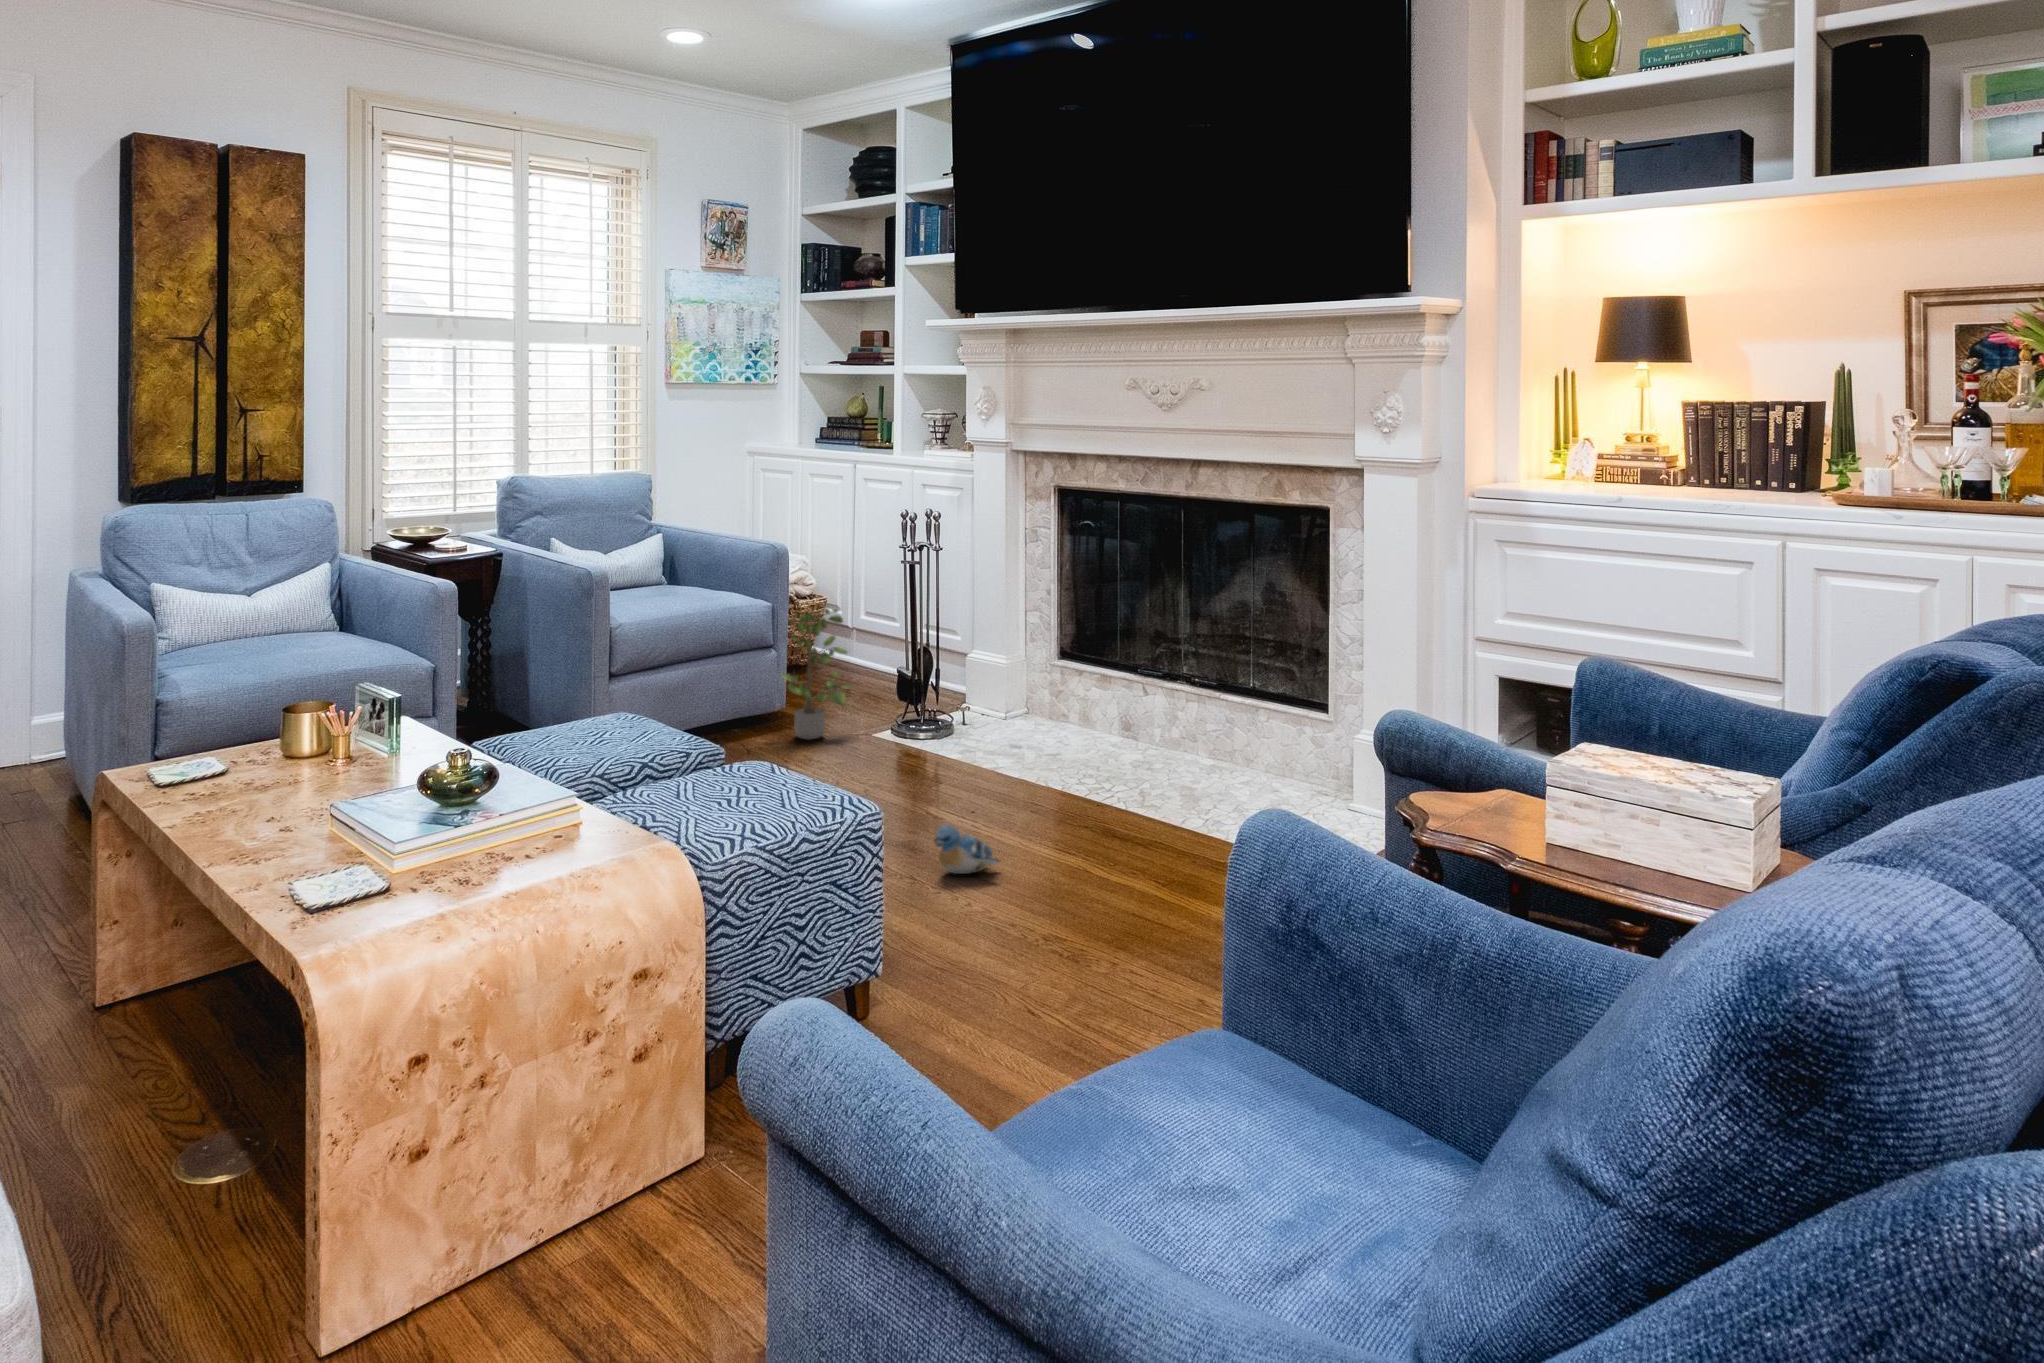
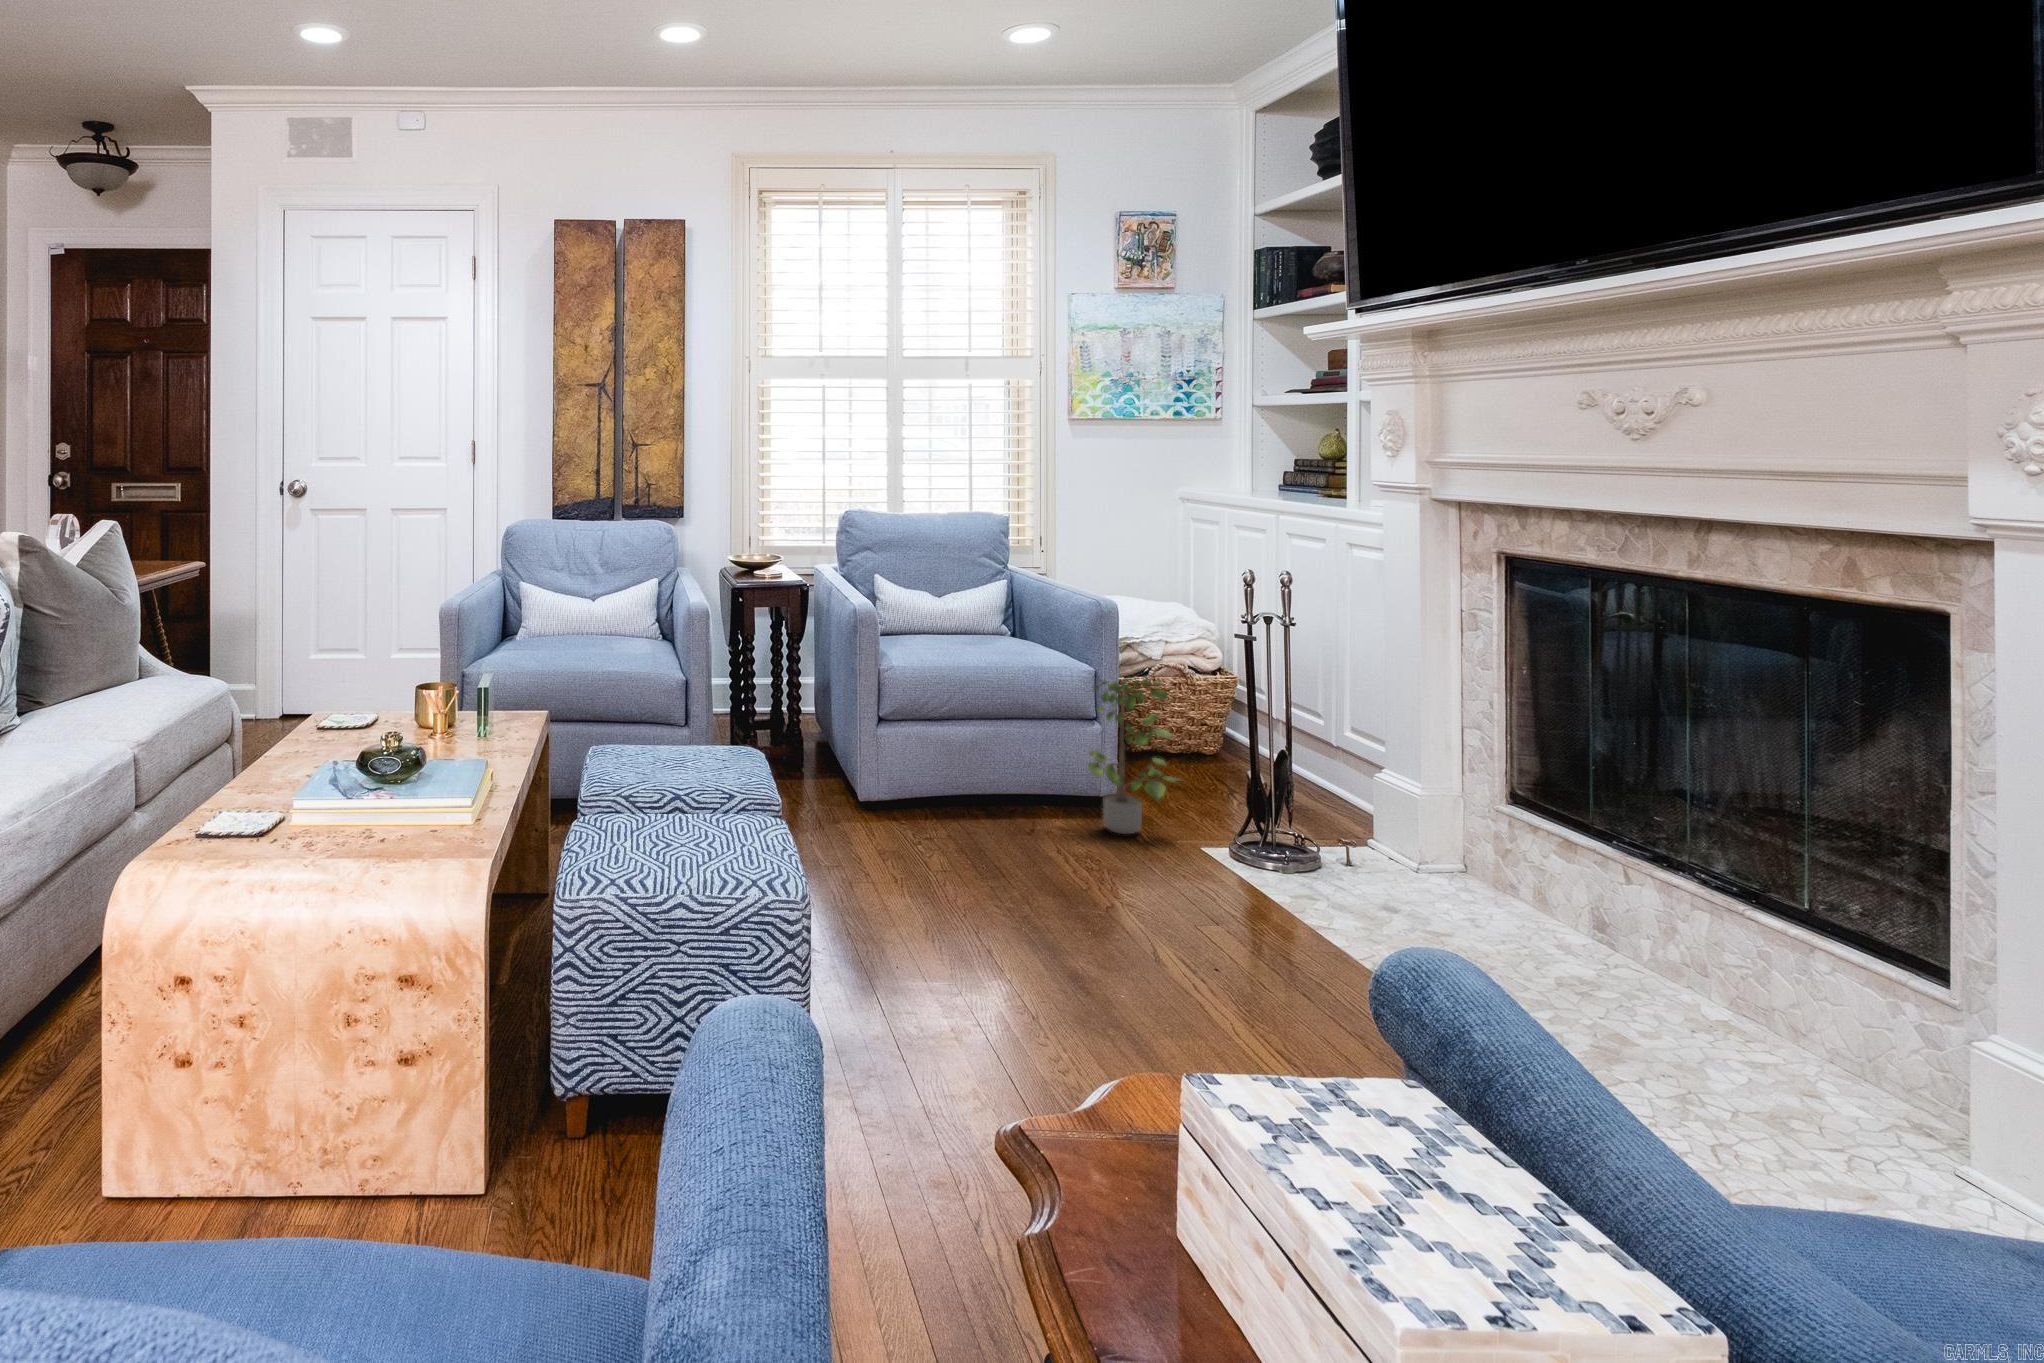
plush toy: present [934,825,999,874] -> none [1063,961,1160,1036]

